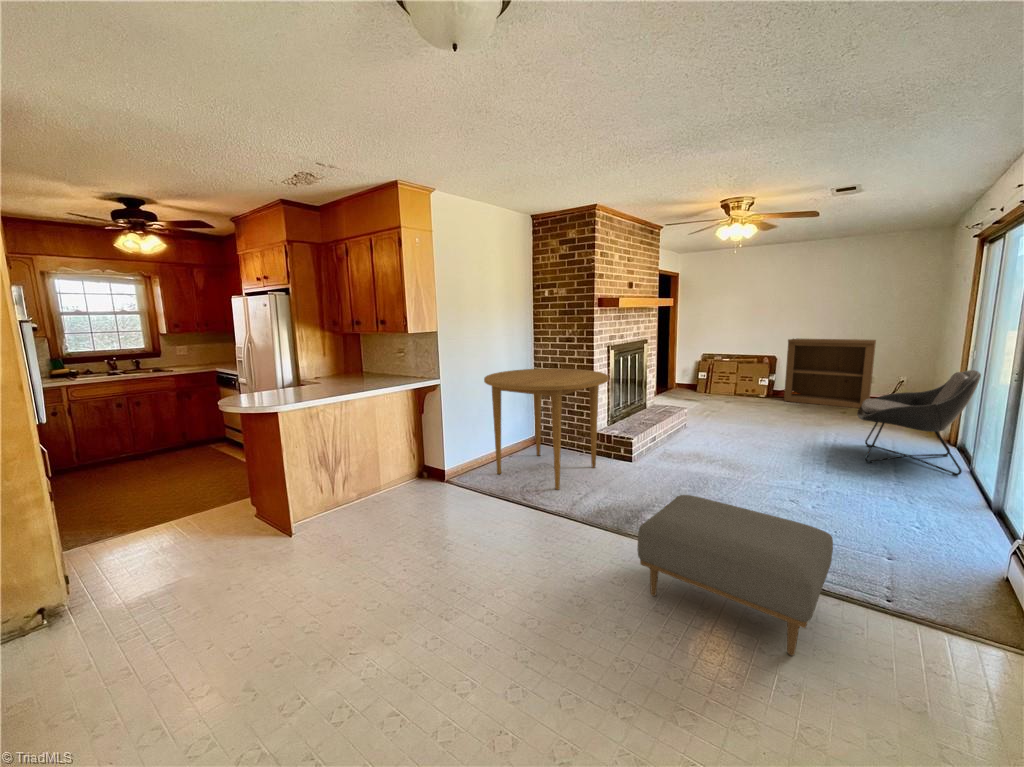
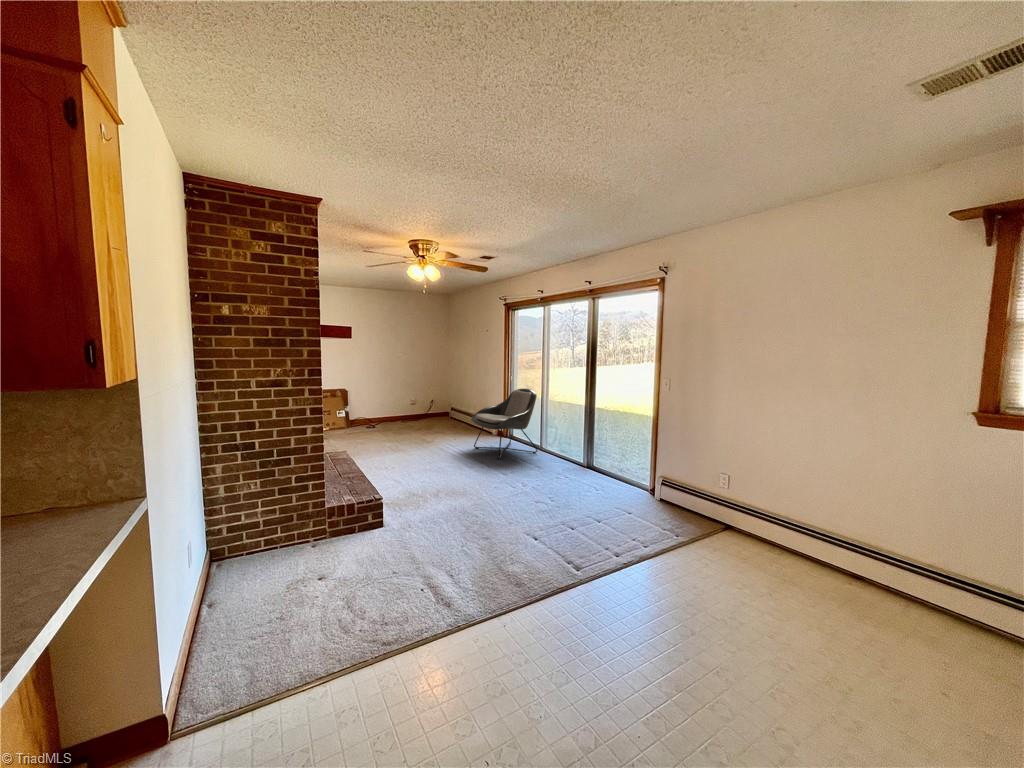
bookshelf: present [784,338,876,408] -> none [359,372,423,428]
dining table: present [484,368,609,490] -> none [203,423,422,642]
ottoman: present [637,495,833,656] -> none [593,498,741,614]

